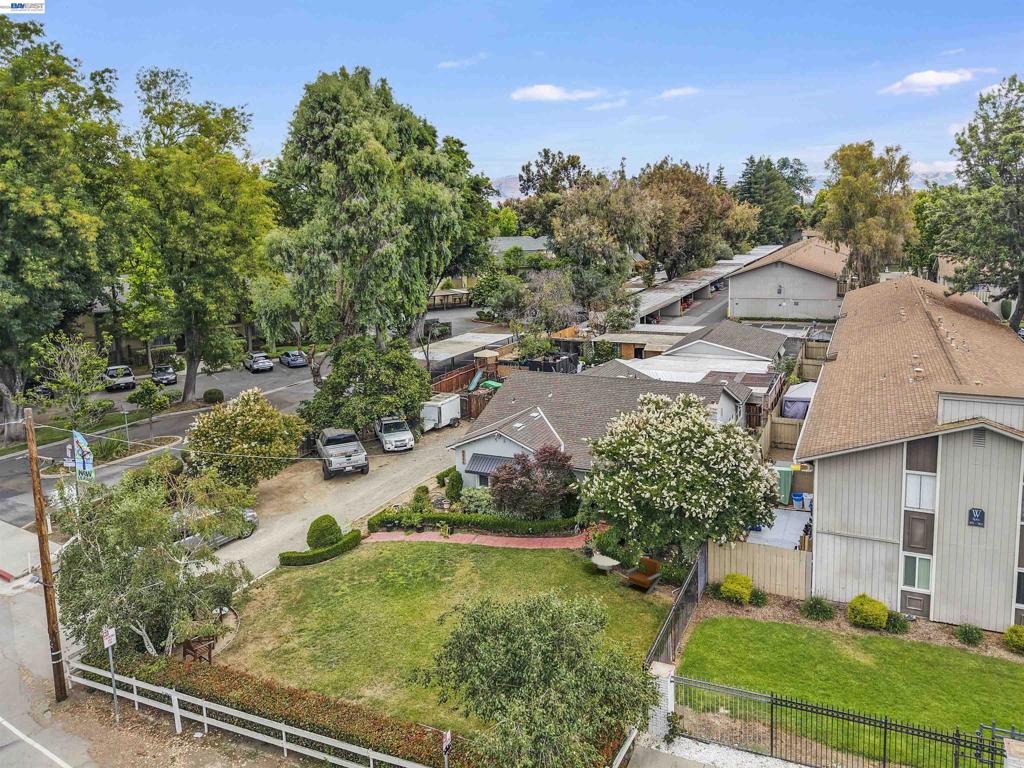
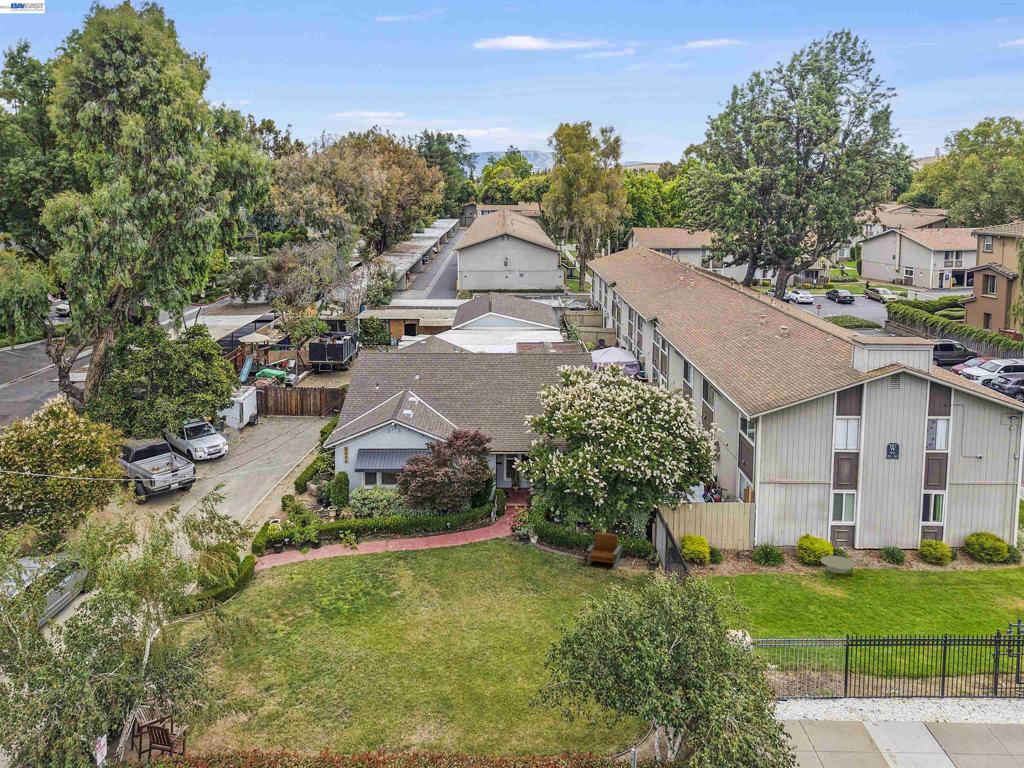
round table: present [592,555,620,576] -> present [821,556,855,579]

